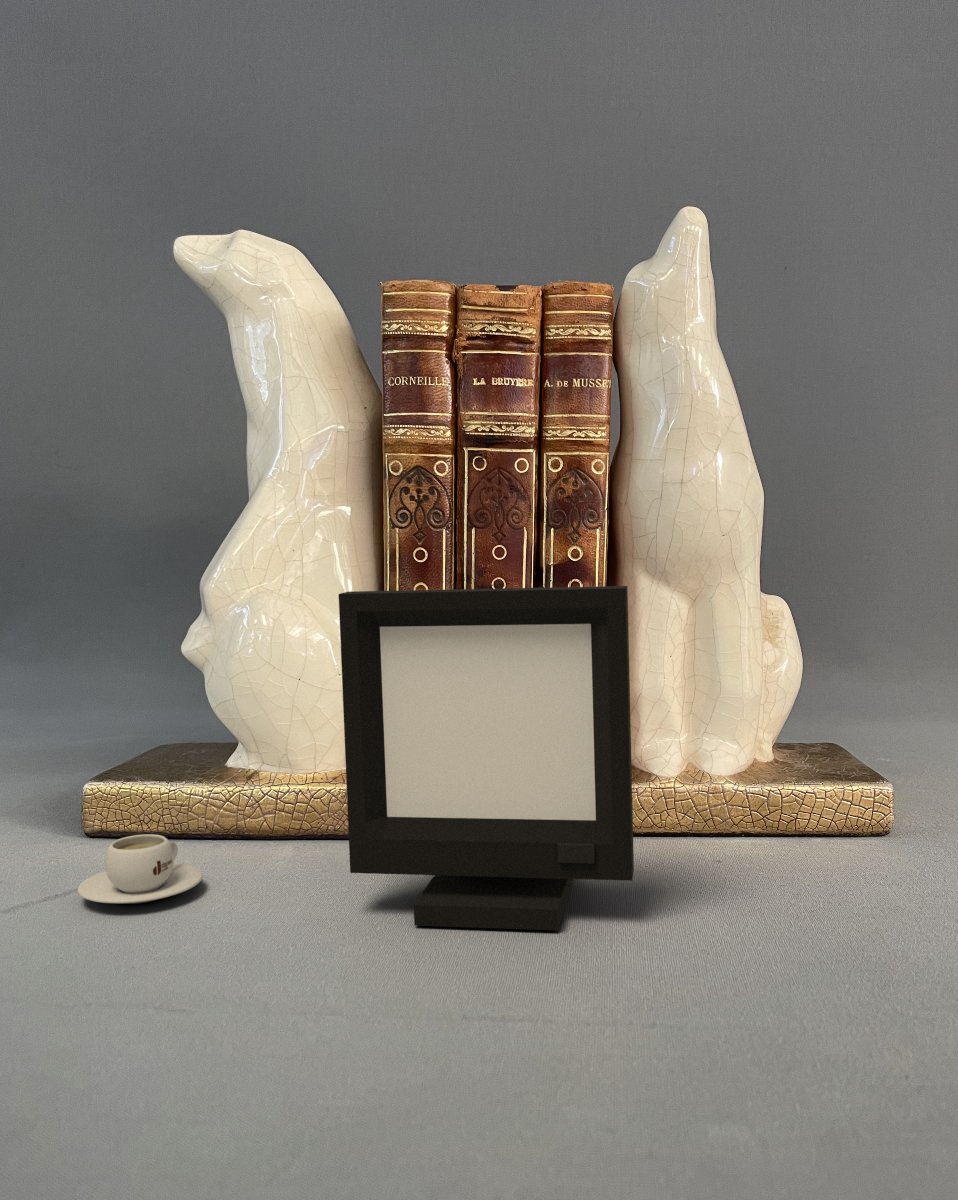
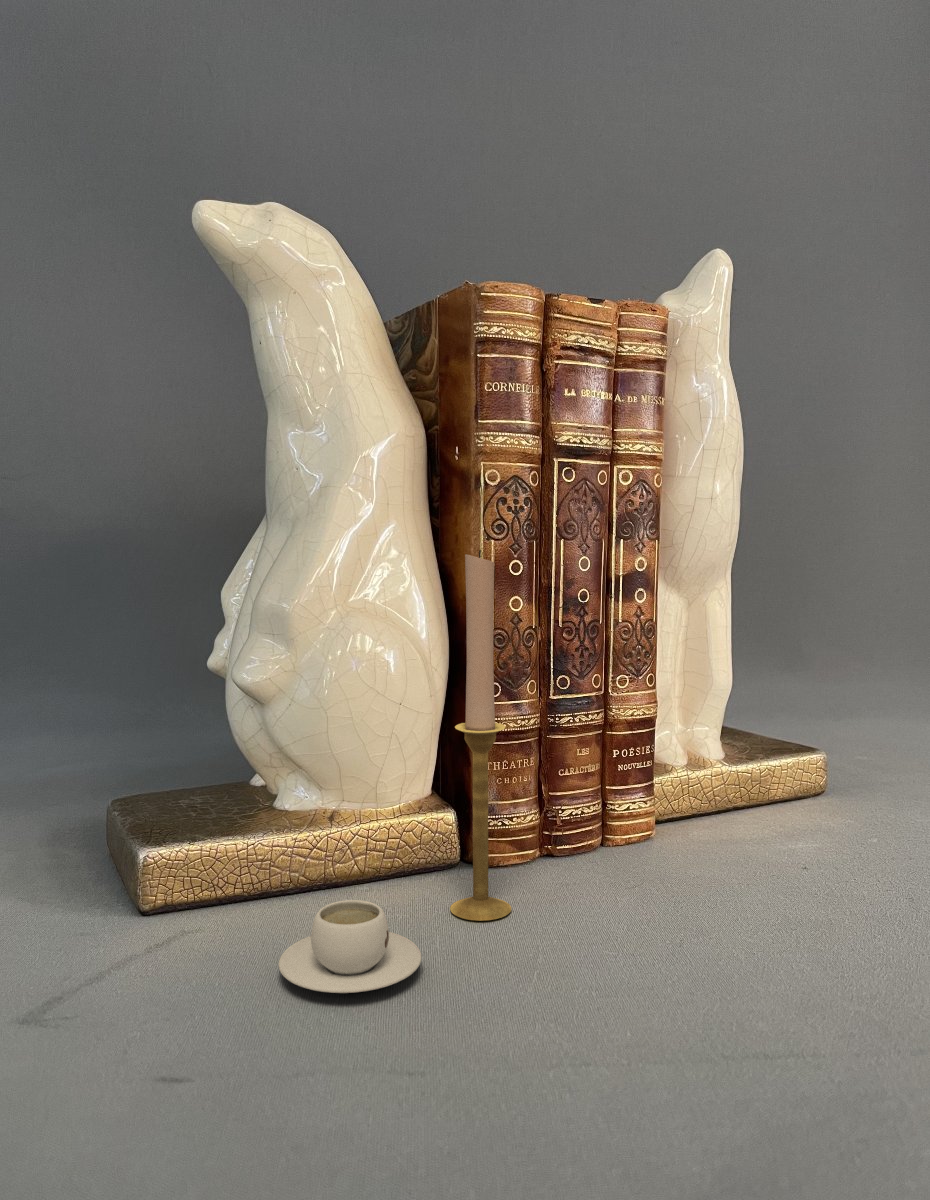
candlestick: none [285,536,344,877] -> present [450,550,511,921]
picture frame: present [339,586,634,931] -> none [601,601,867,950]

